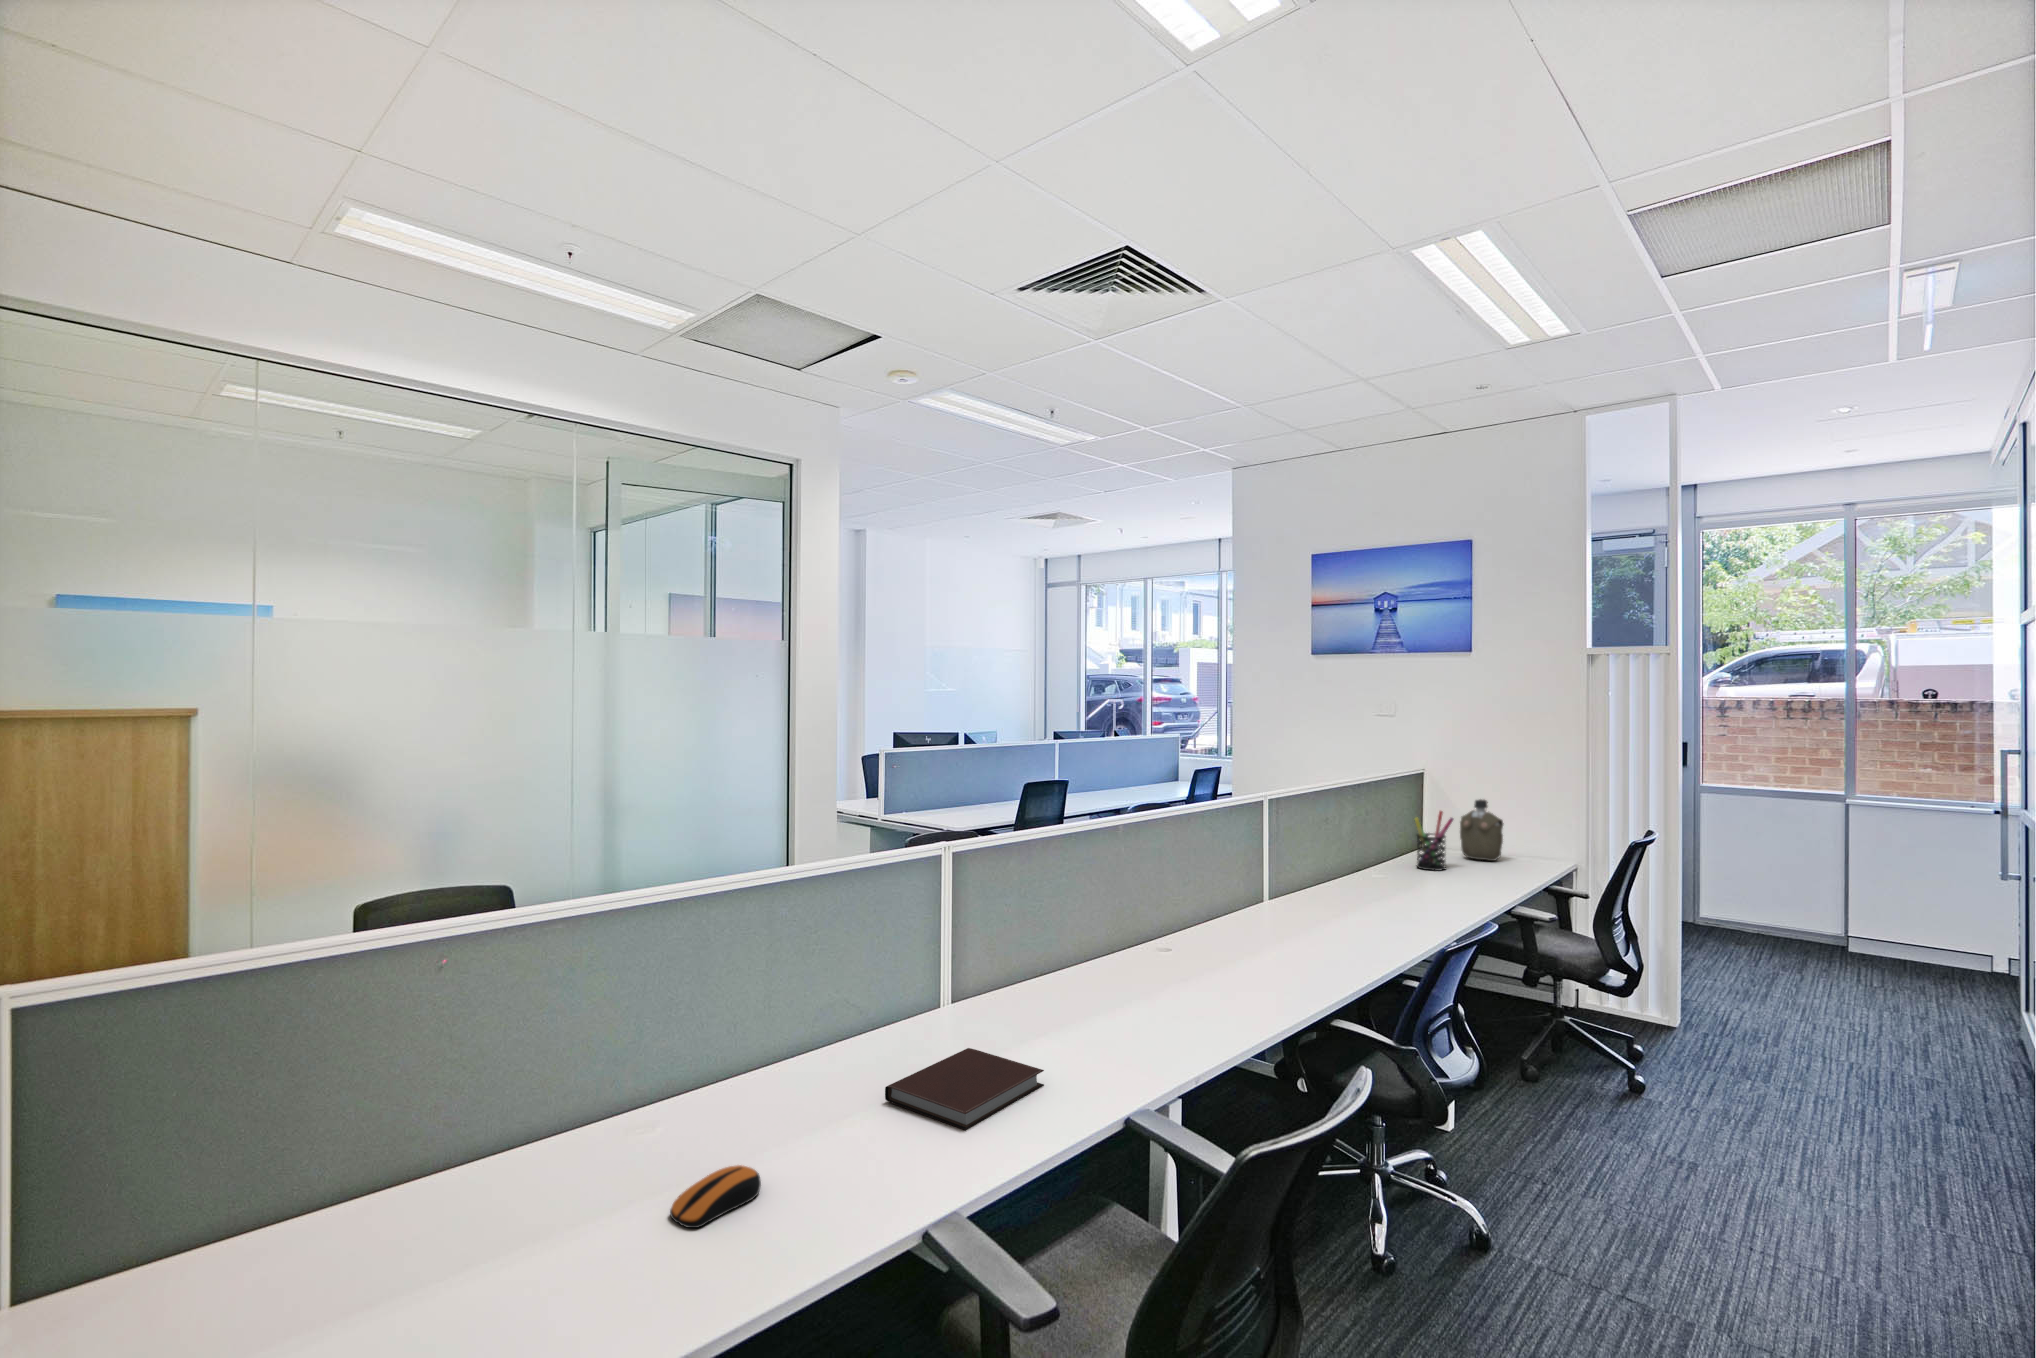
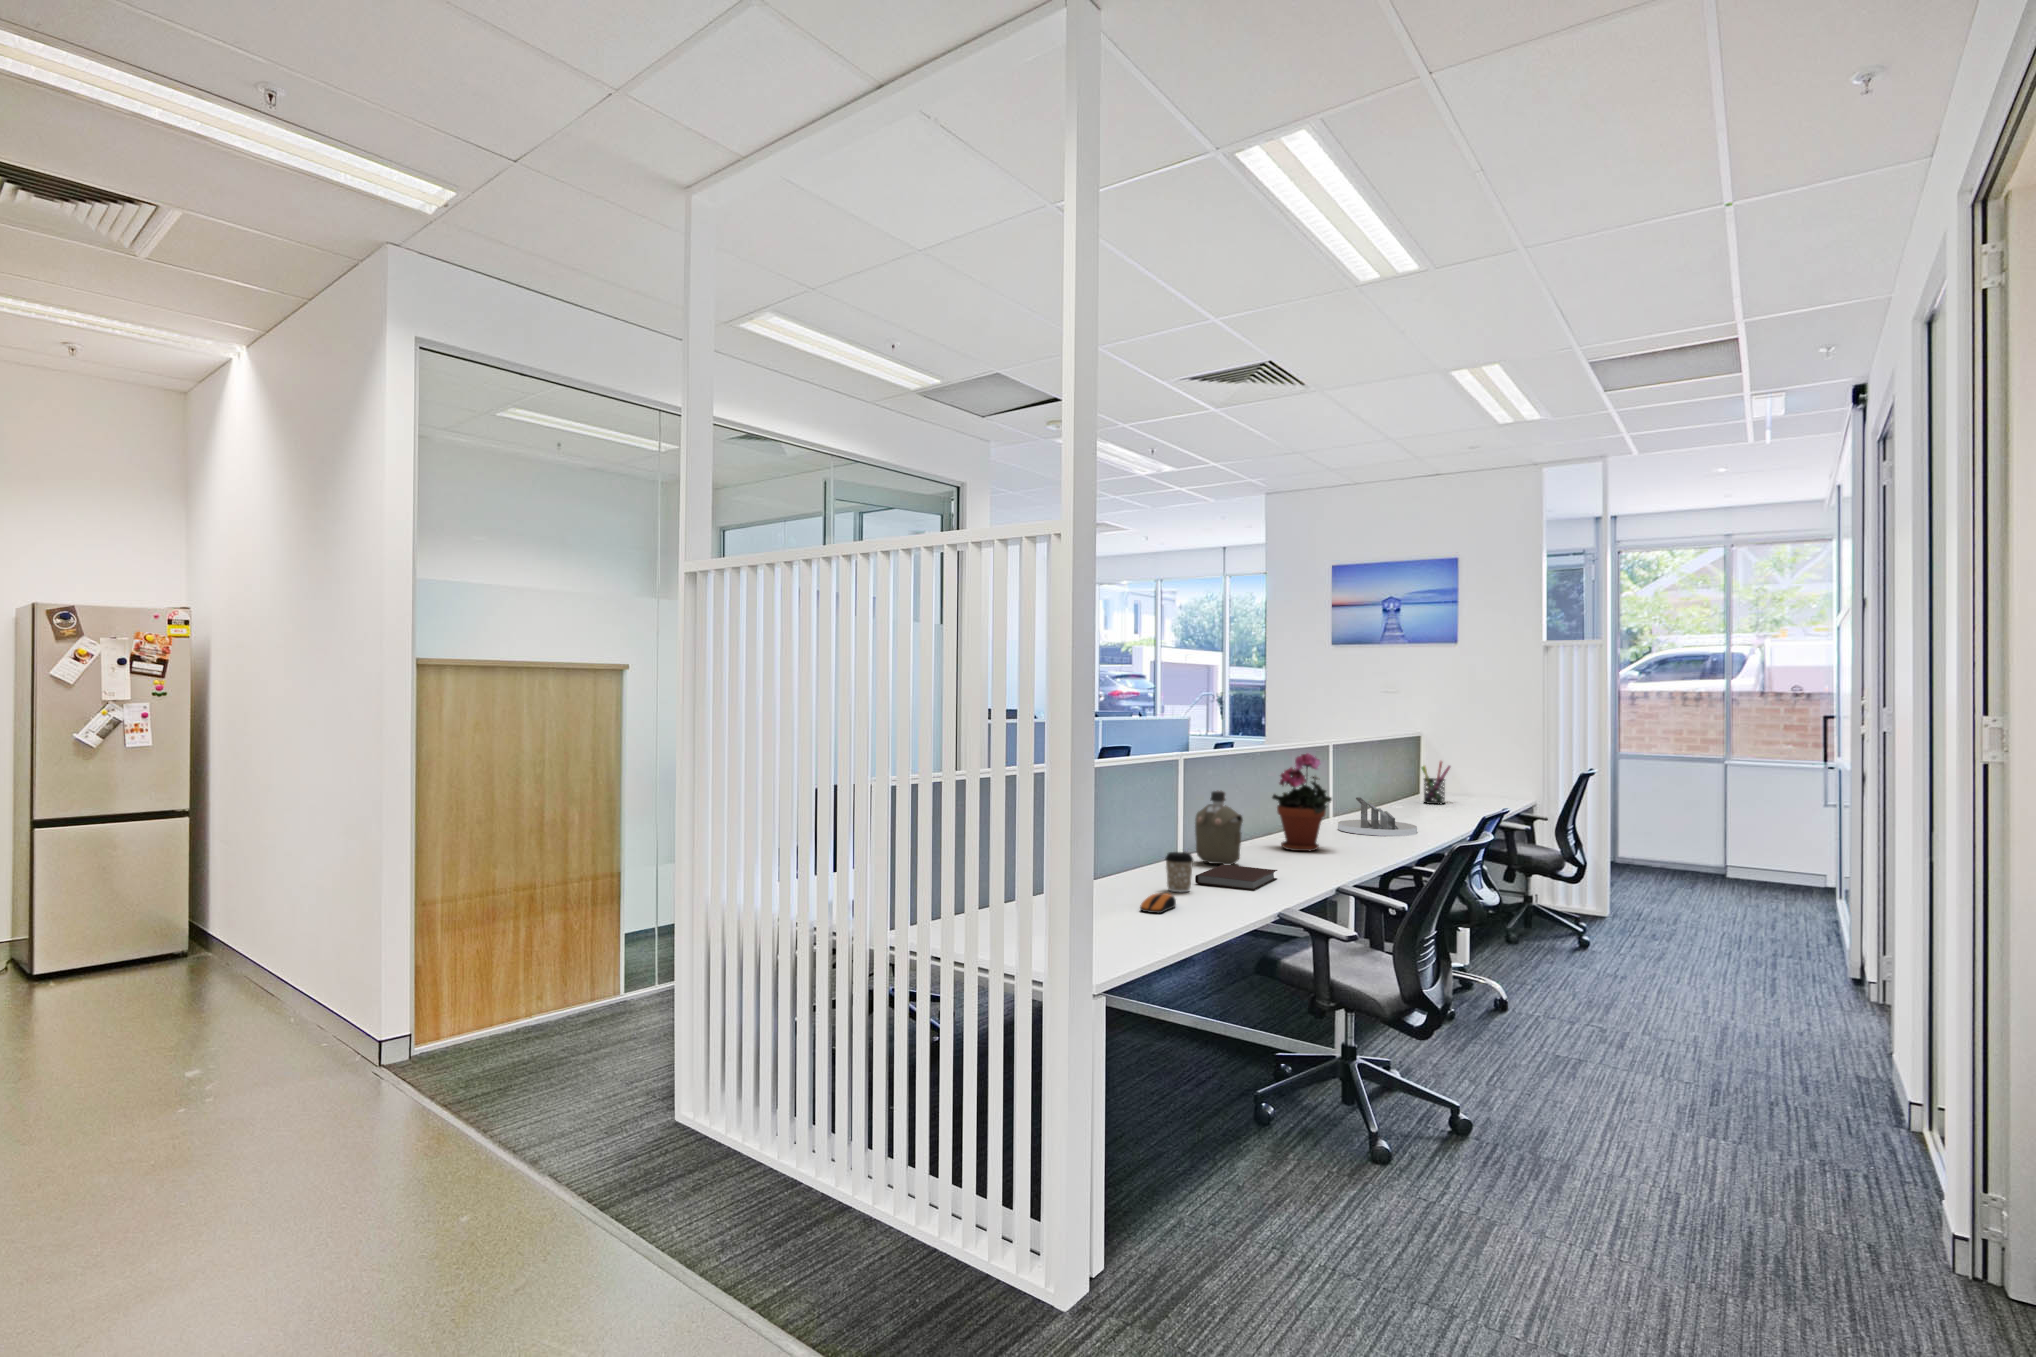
water bottle: present [1460,799,1504,861] -> present [1195,790,1243,865]
potted plant: none [1120,837,1205,993] -> present [1272,753,1332,851]
desk organizer: none [1255,882,1368,950] -> present [1338,797,1417,836]
coffee cup: none [808,1053,859,1134] -> present [1166,852,1193,892]

